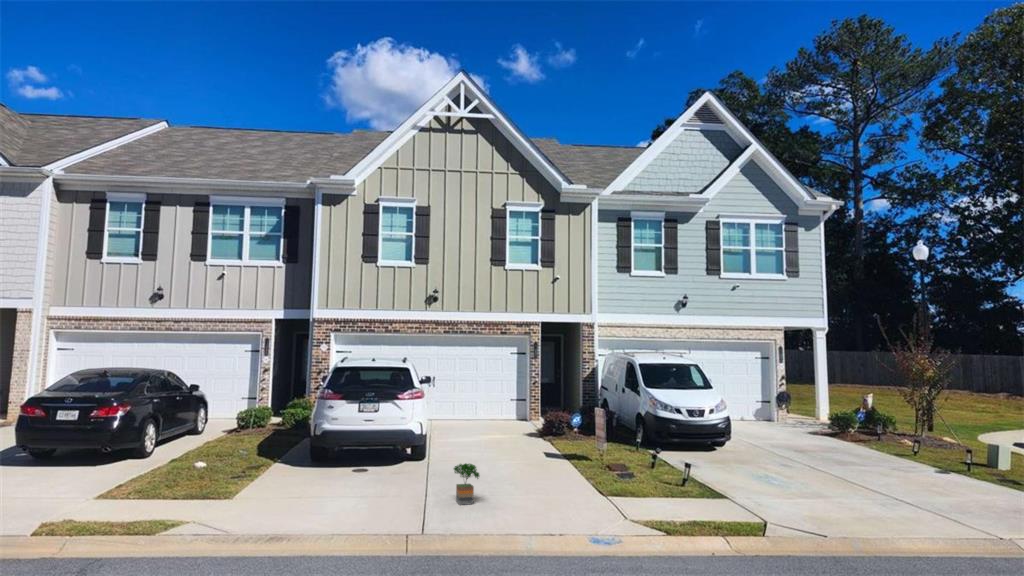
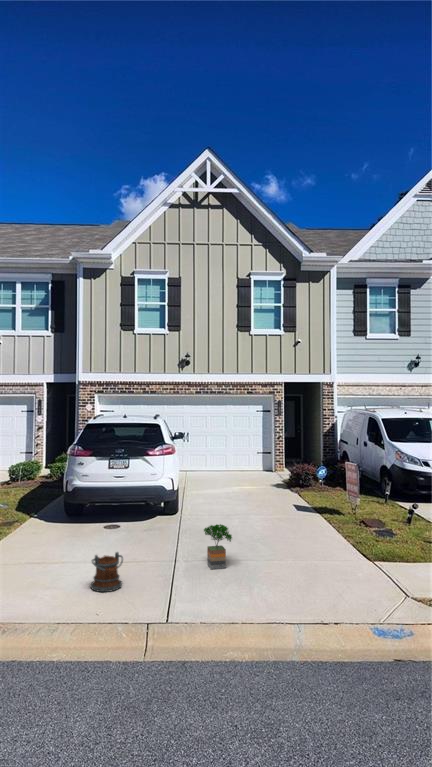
bucket: none [348,486,379,522] -> present [90,552,123,592]

